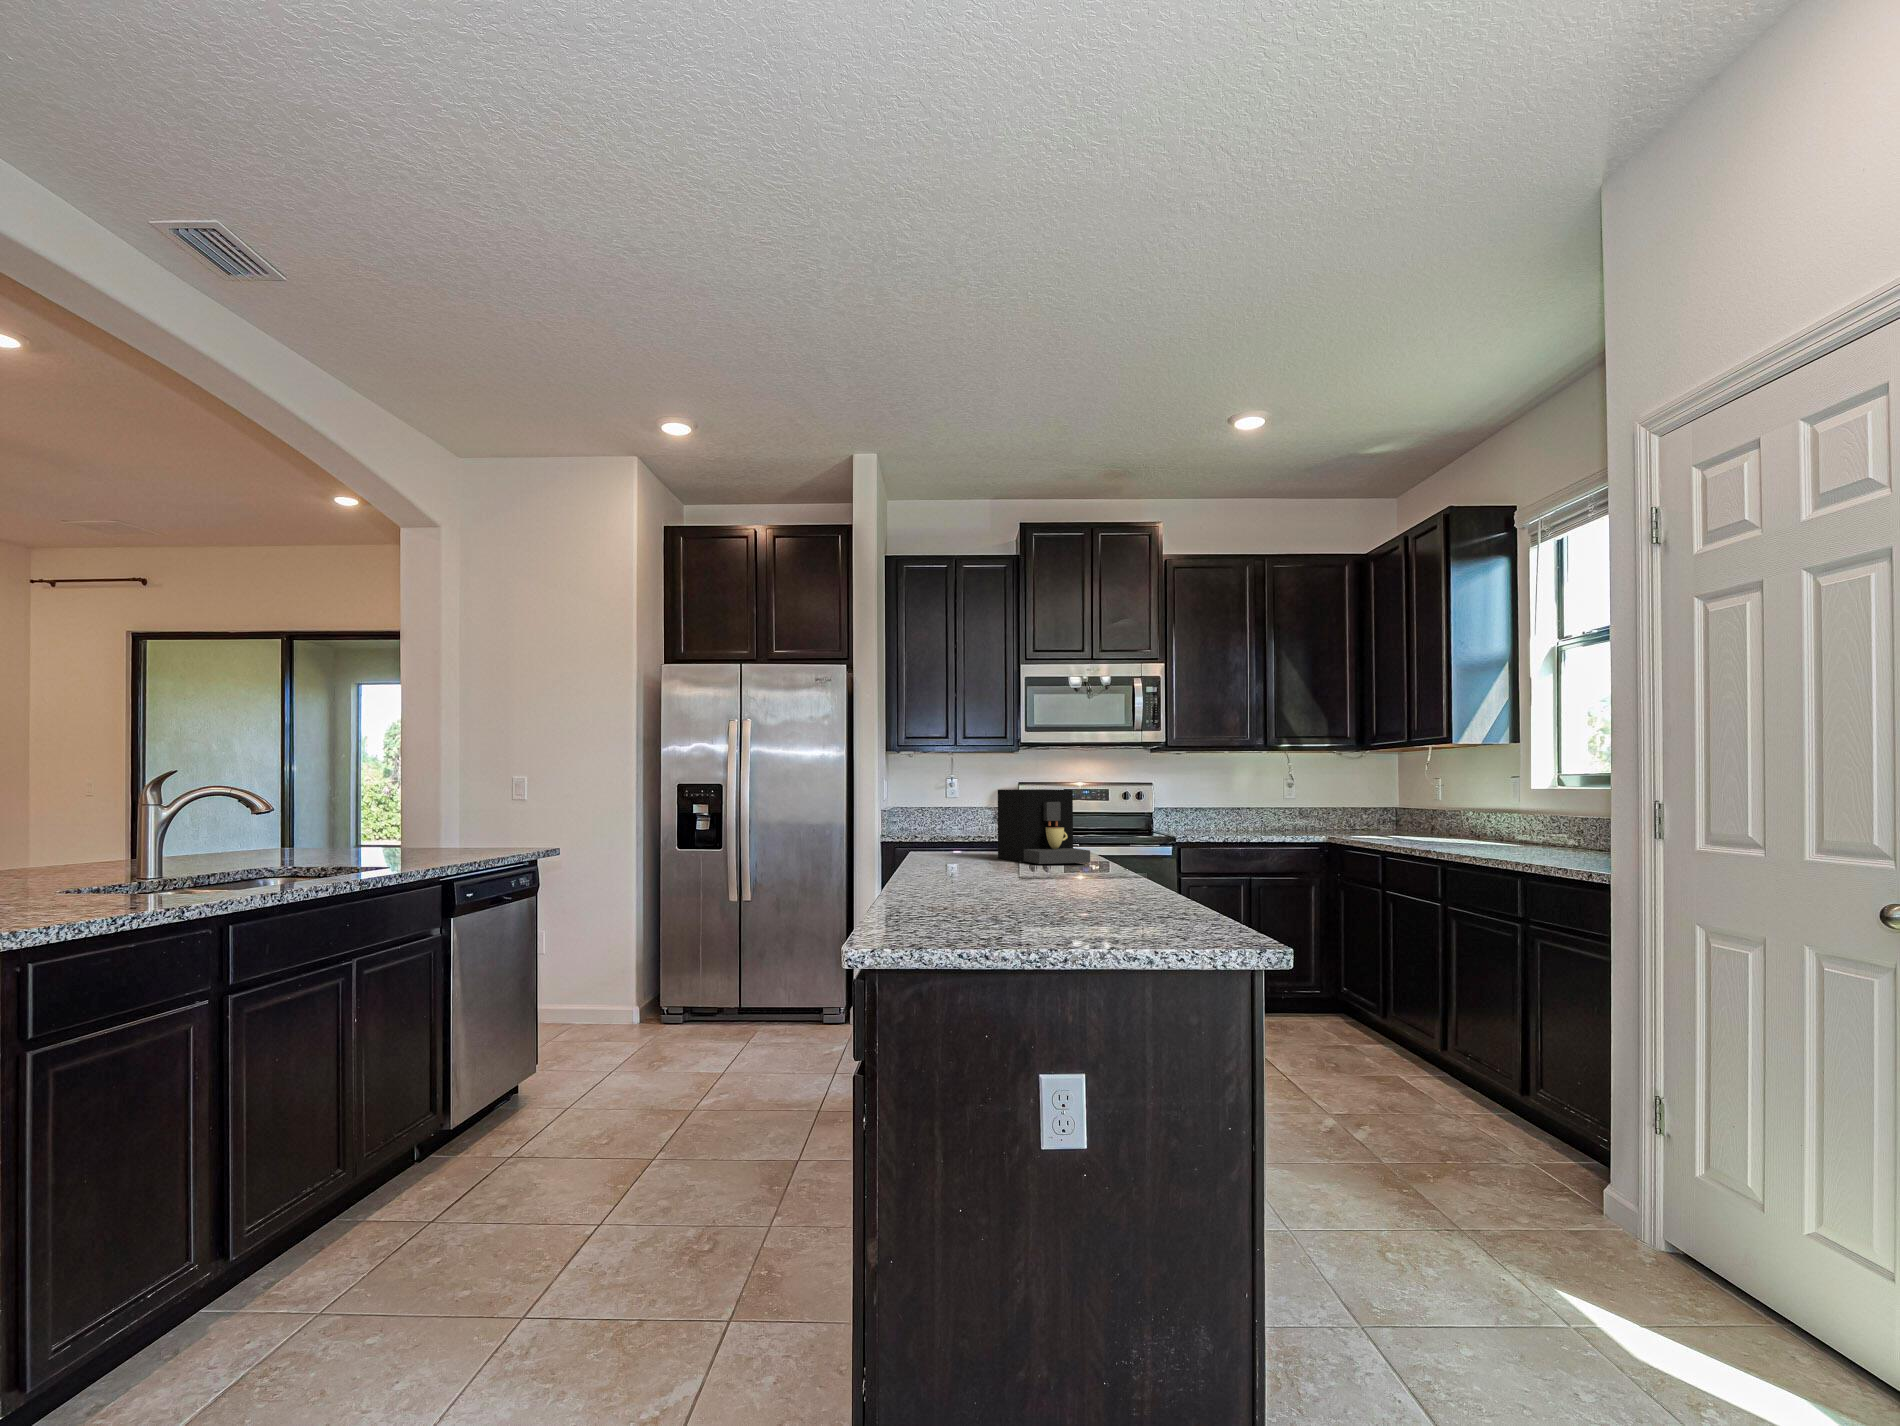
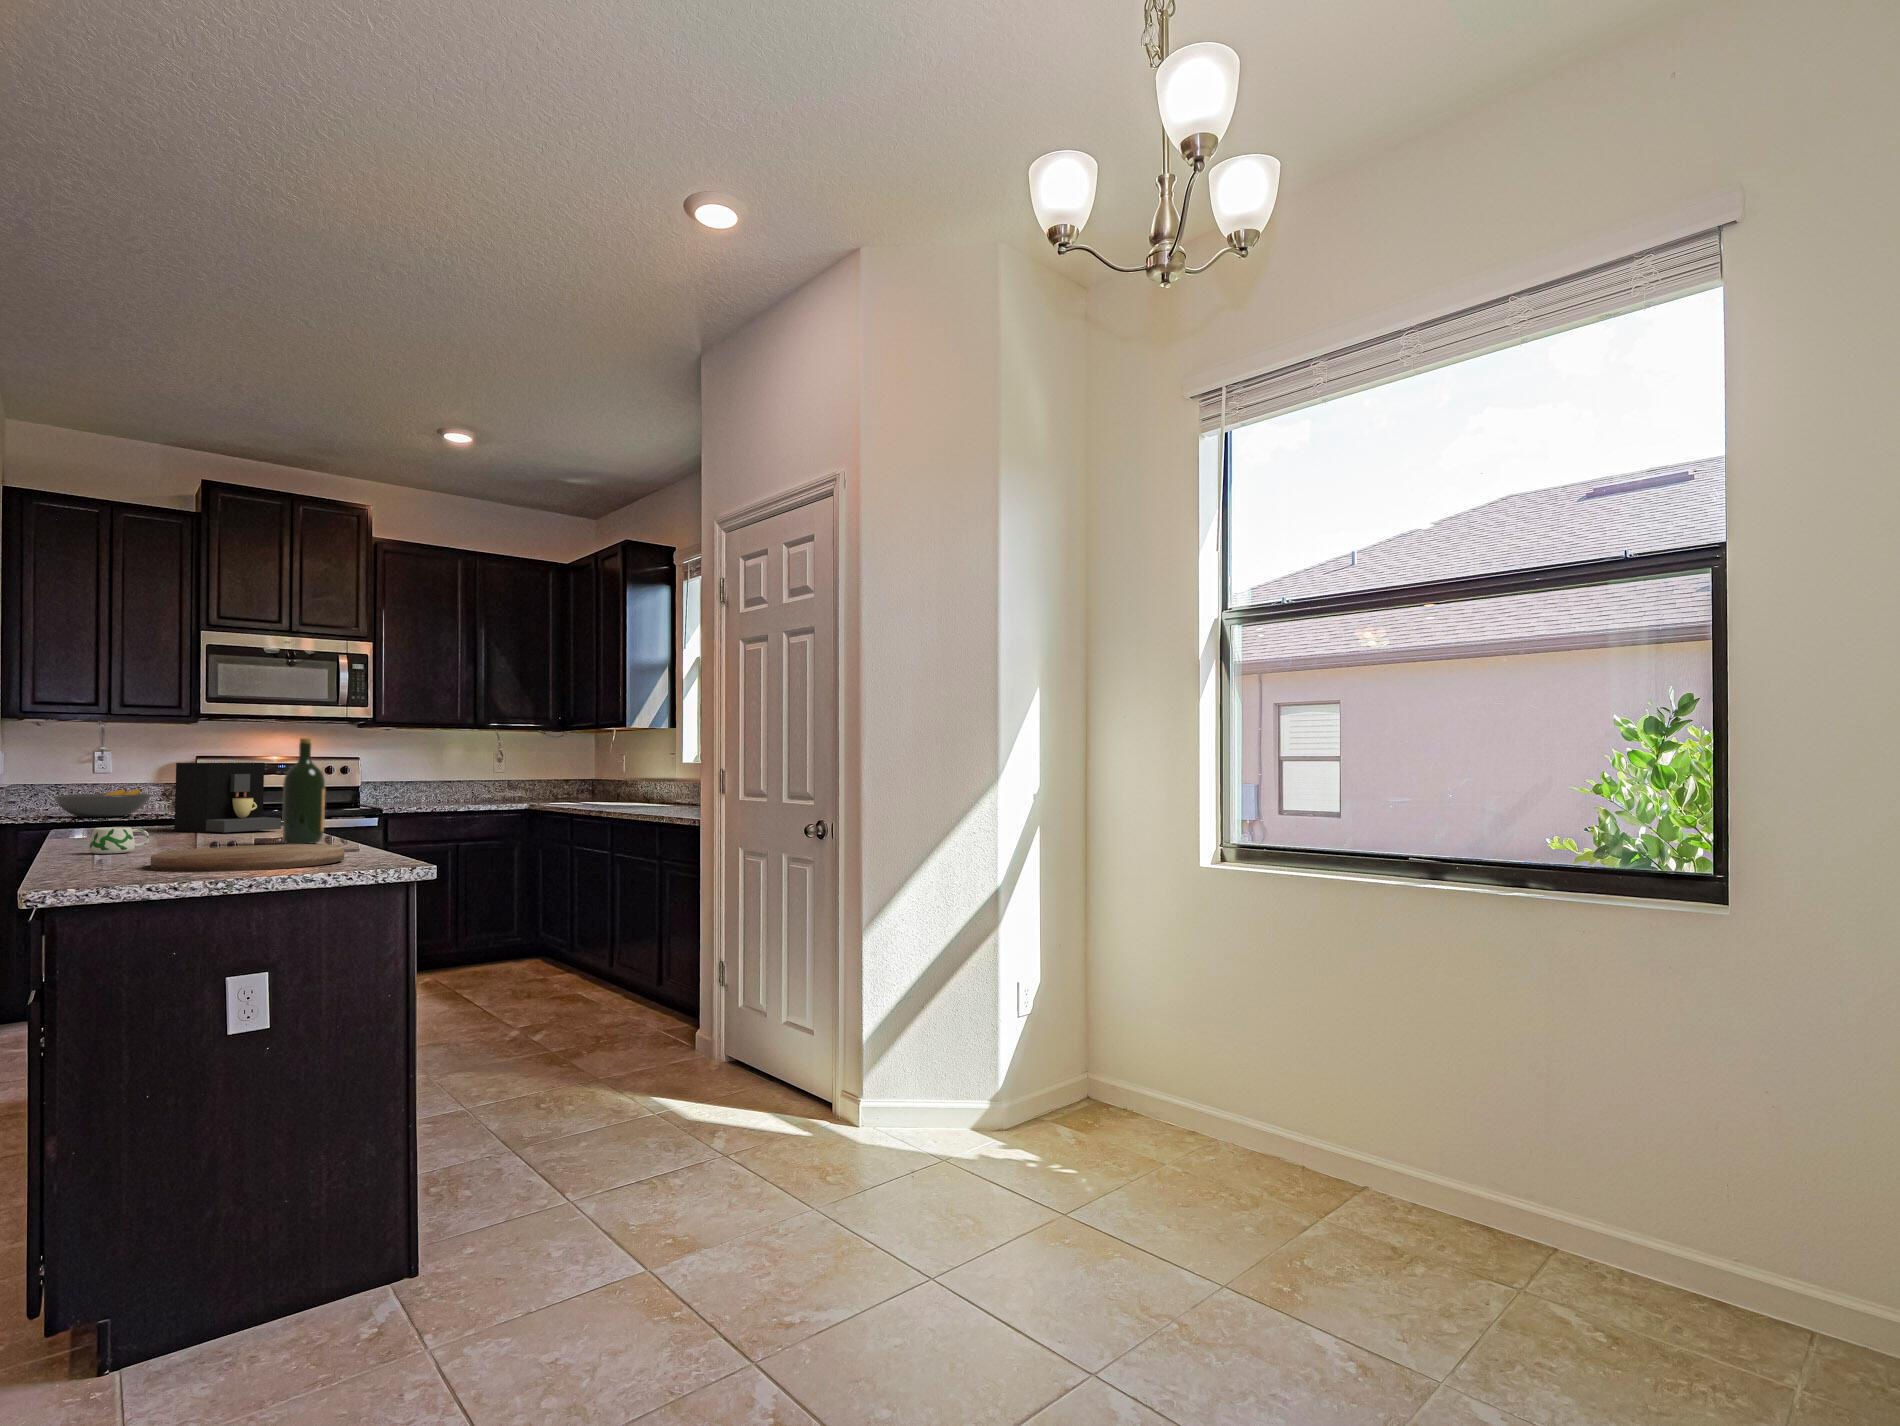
wine bottle: none [1093,764,1136,889] -> present [282,738,325,844]
fruit bowl: none [913,812,983,837] -> present [54,789,151,817]
mug: none [920,861,971,890] -> present [89,827,149,854]
cutting board: none [966,895,1168,936] -> present [150,844,344,872]

